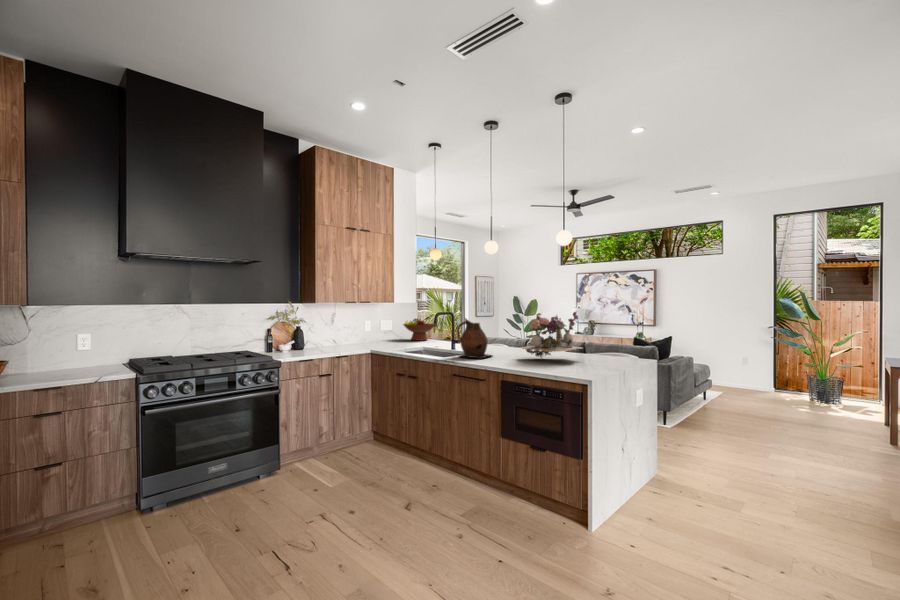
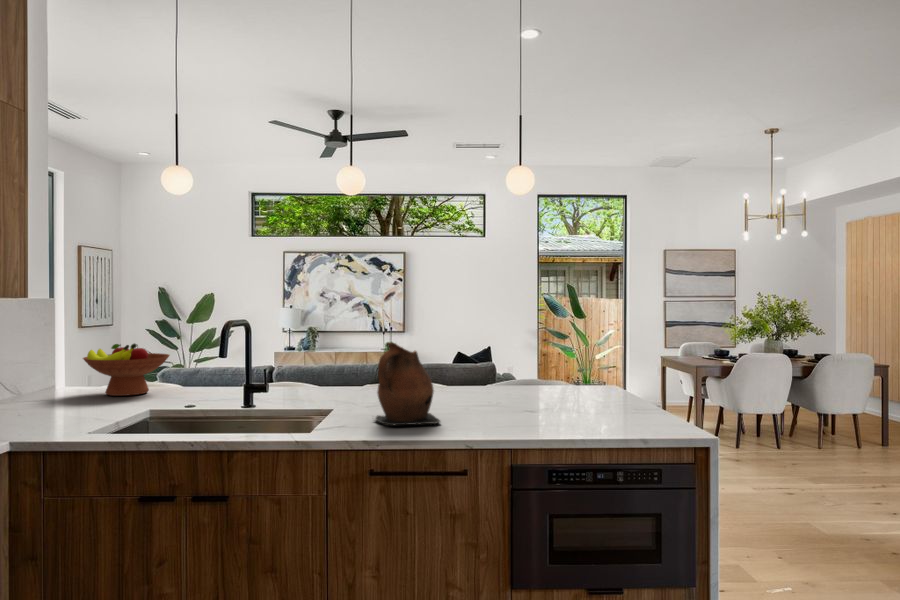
flower arrangement: present [521,311,581,358] -> none [477,320,579,409]

